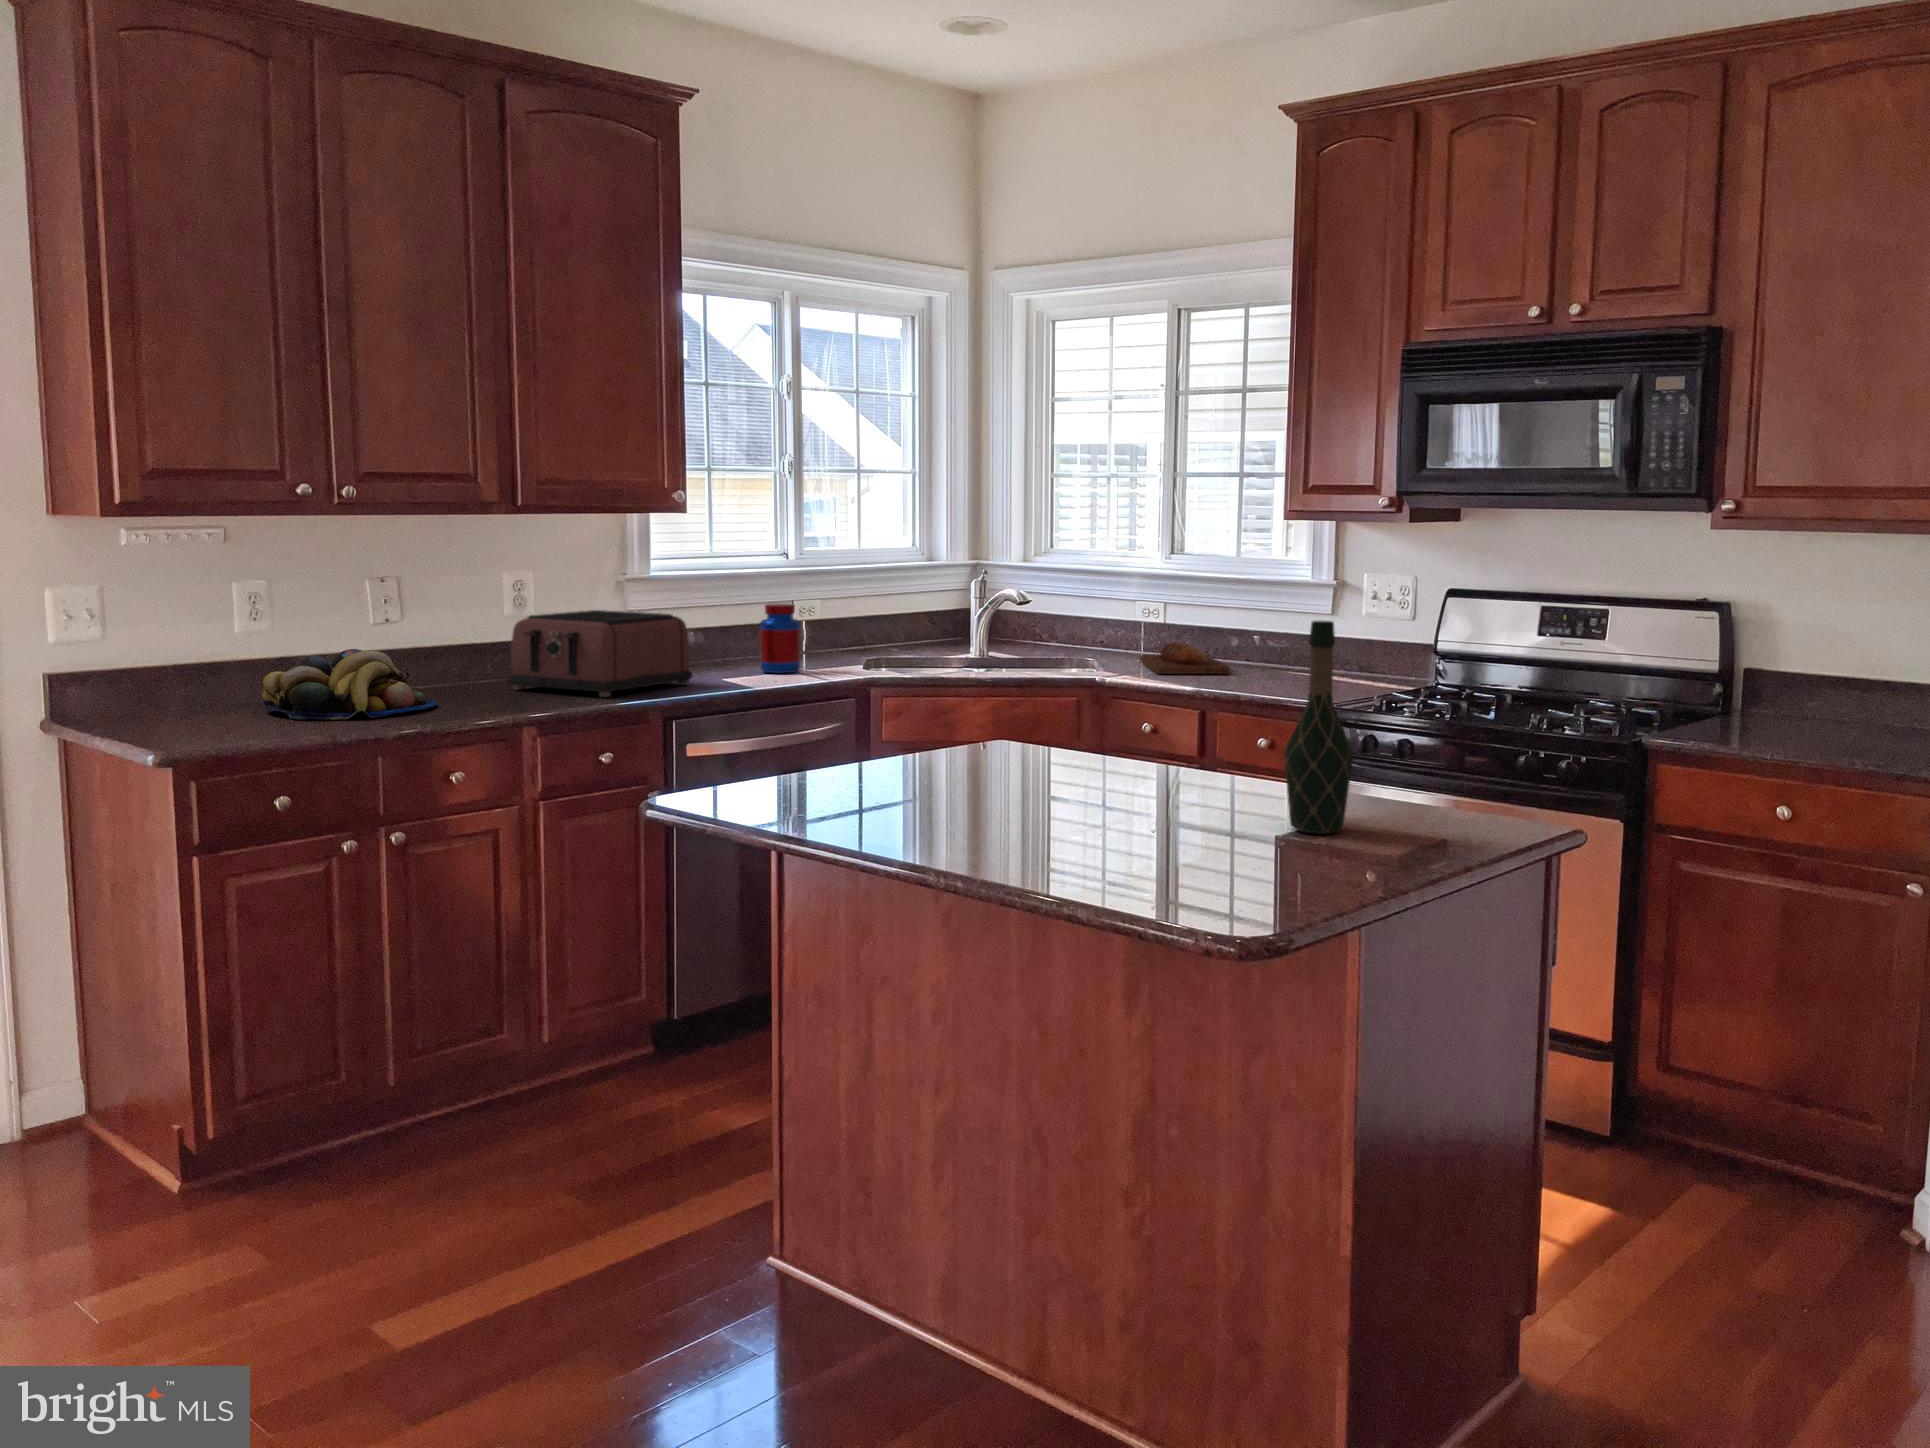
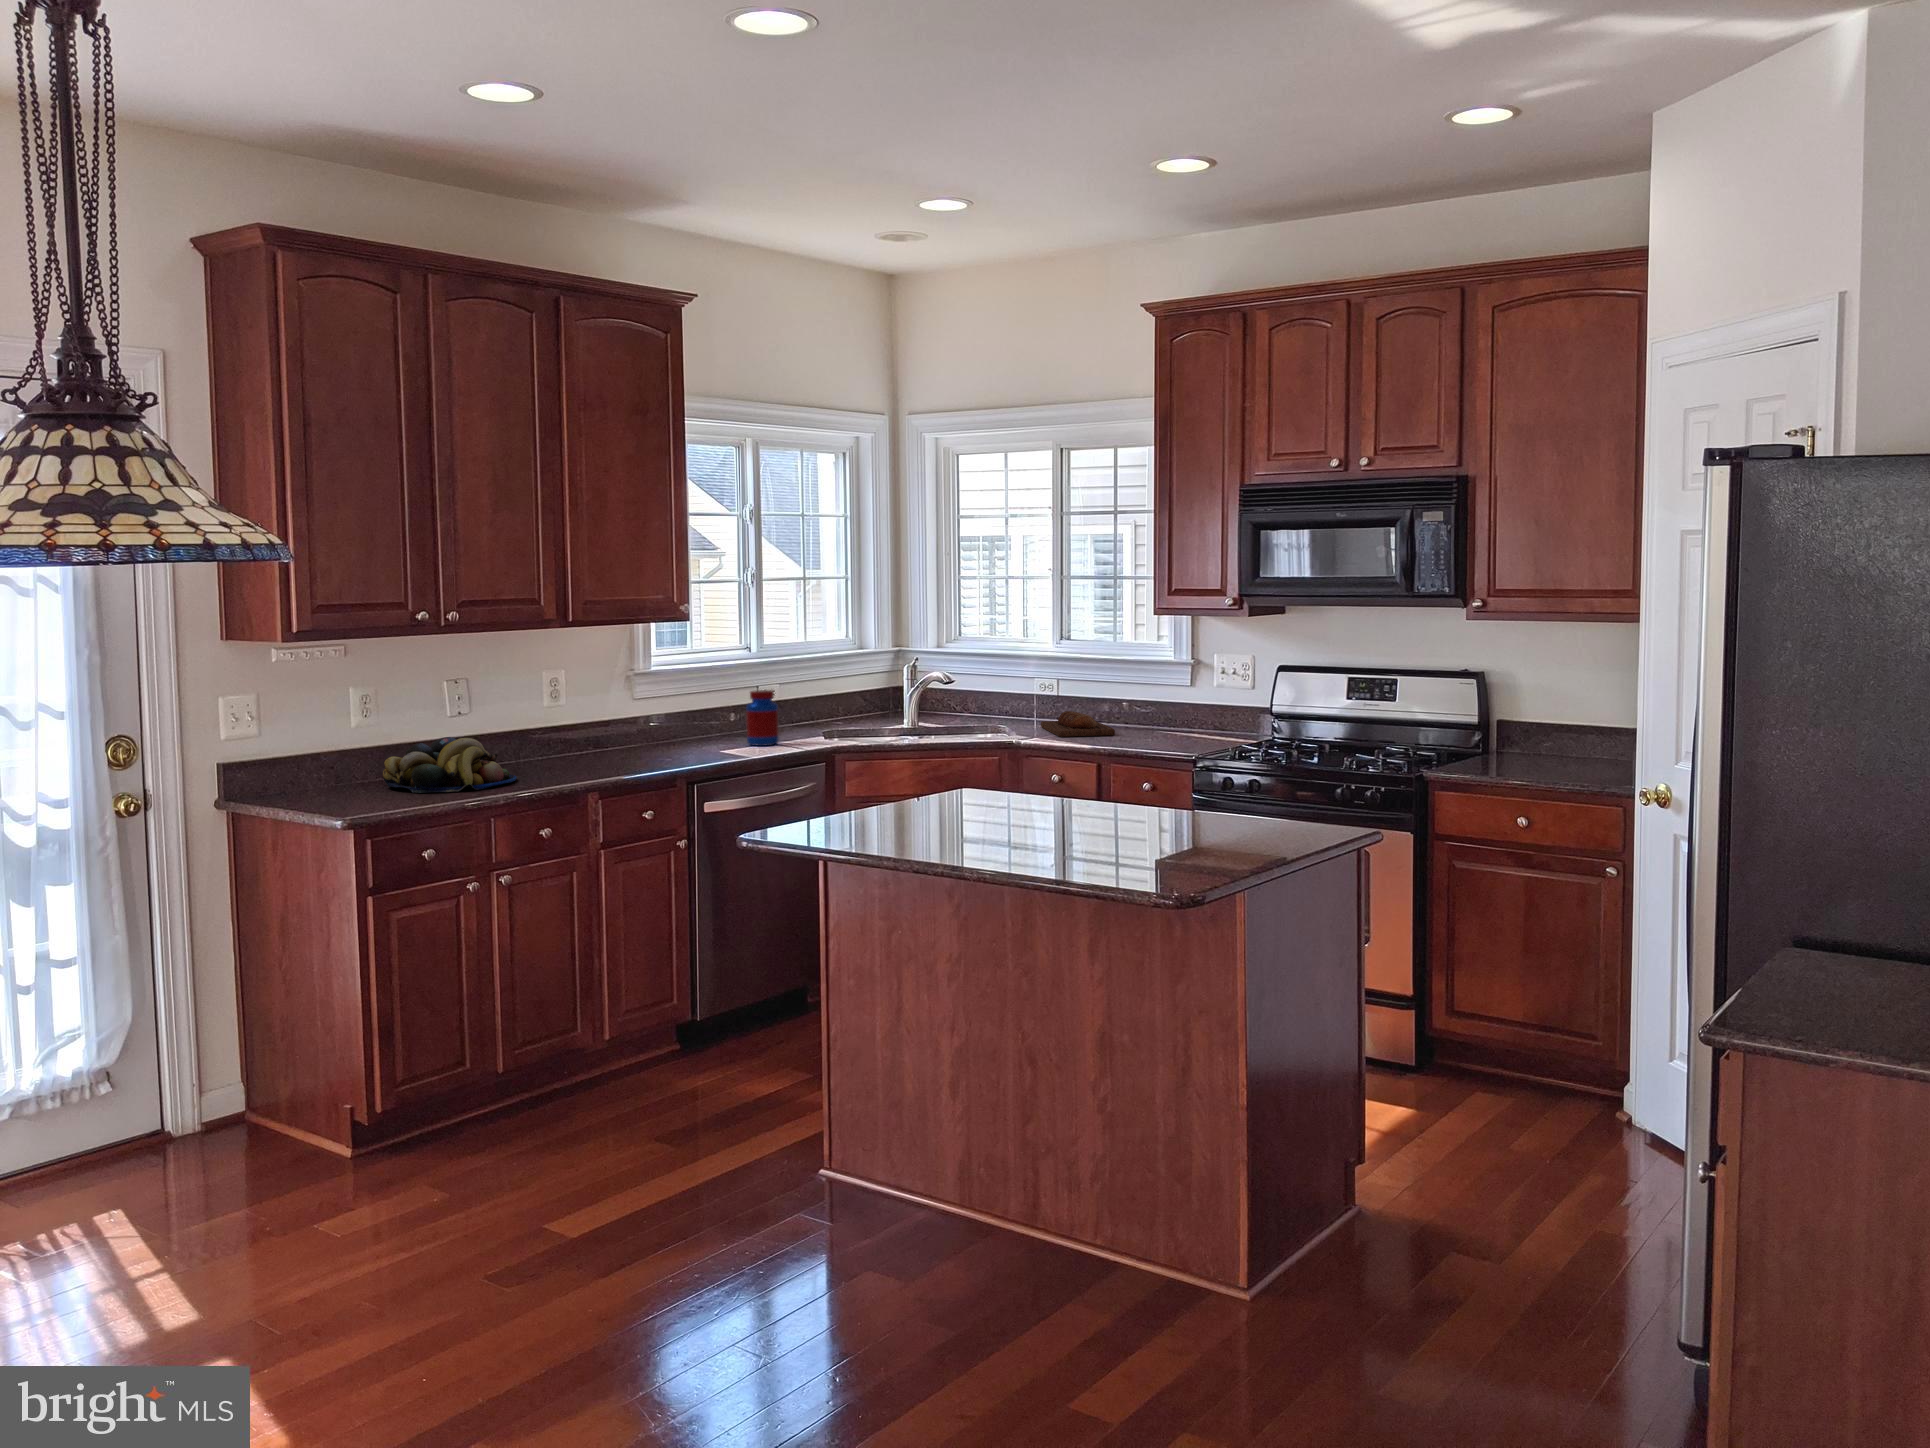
toaster: present [509,610,692,697] -> none [560,700,702,768]
wine bottle: present [1285,620,1353,833] -> none [1186,699,1231,841]

